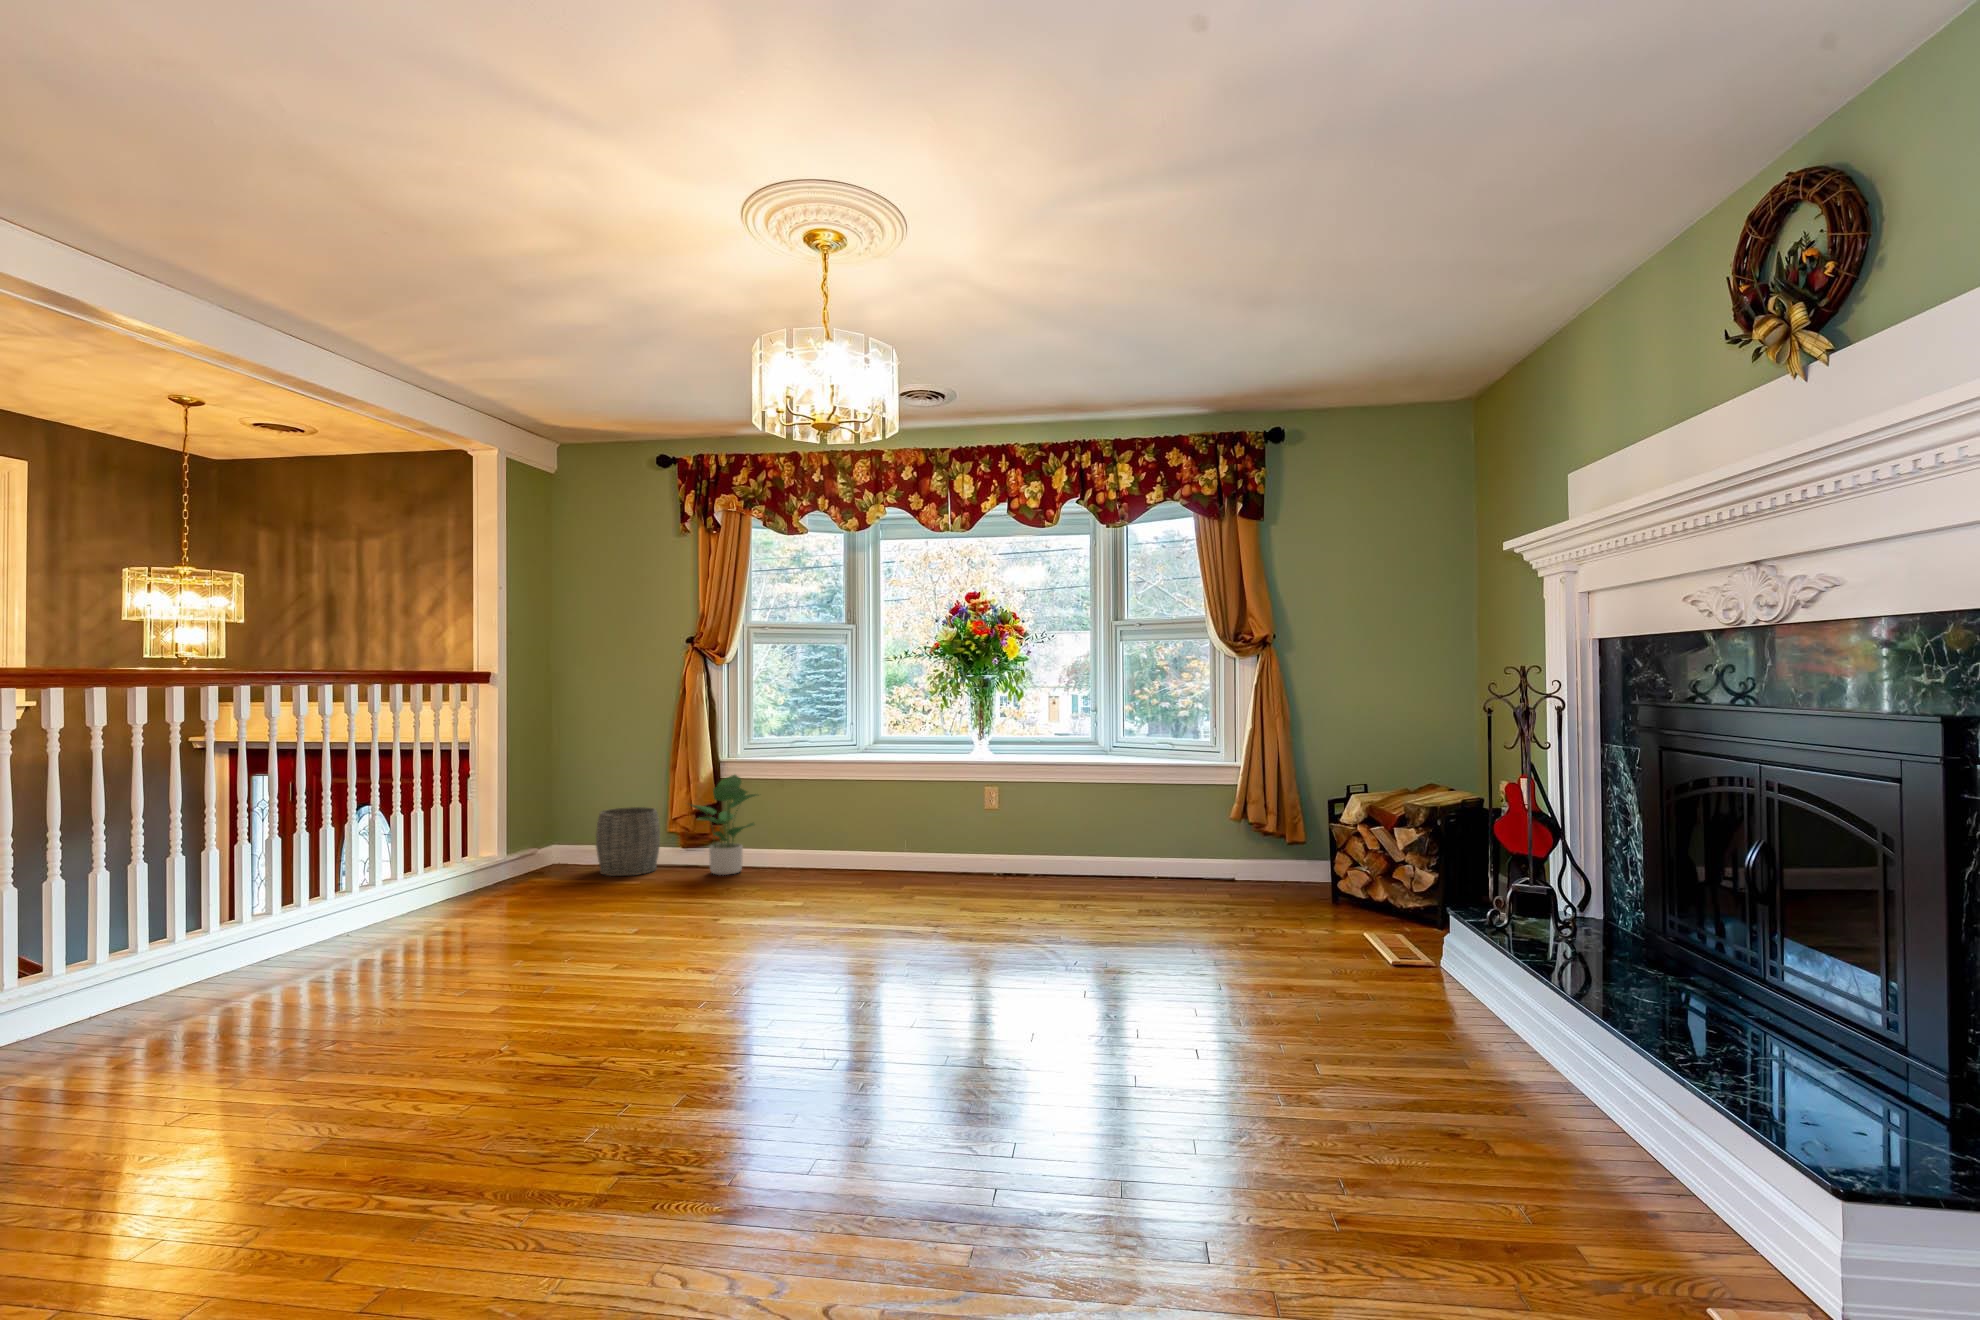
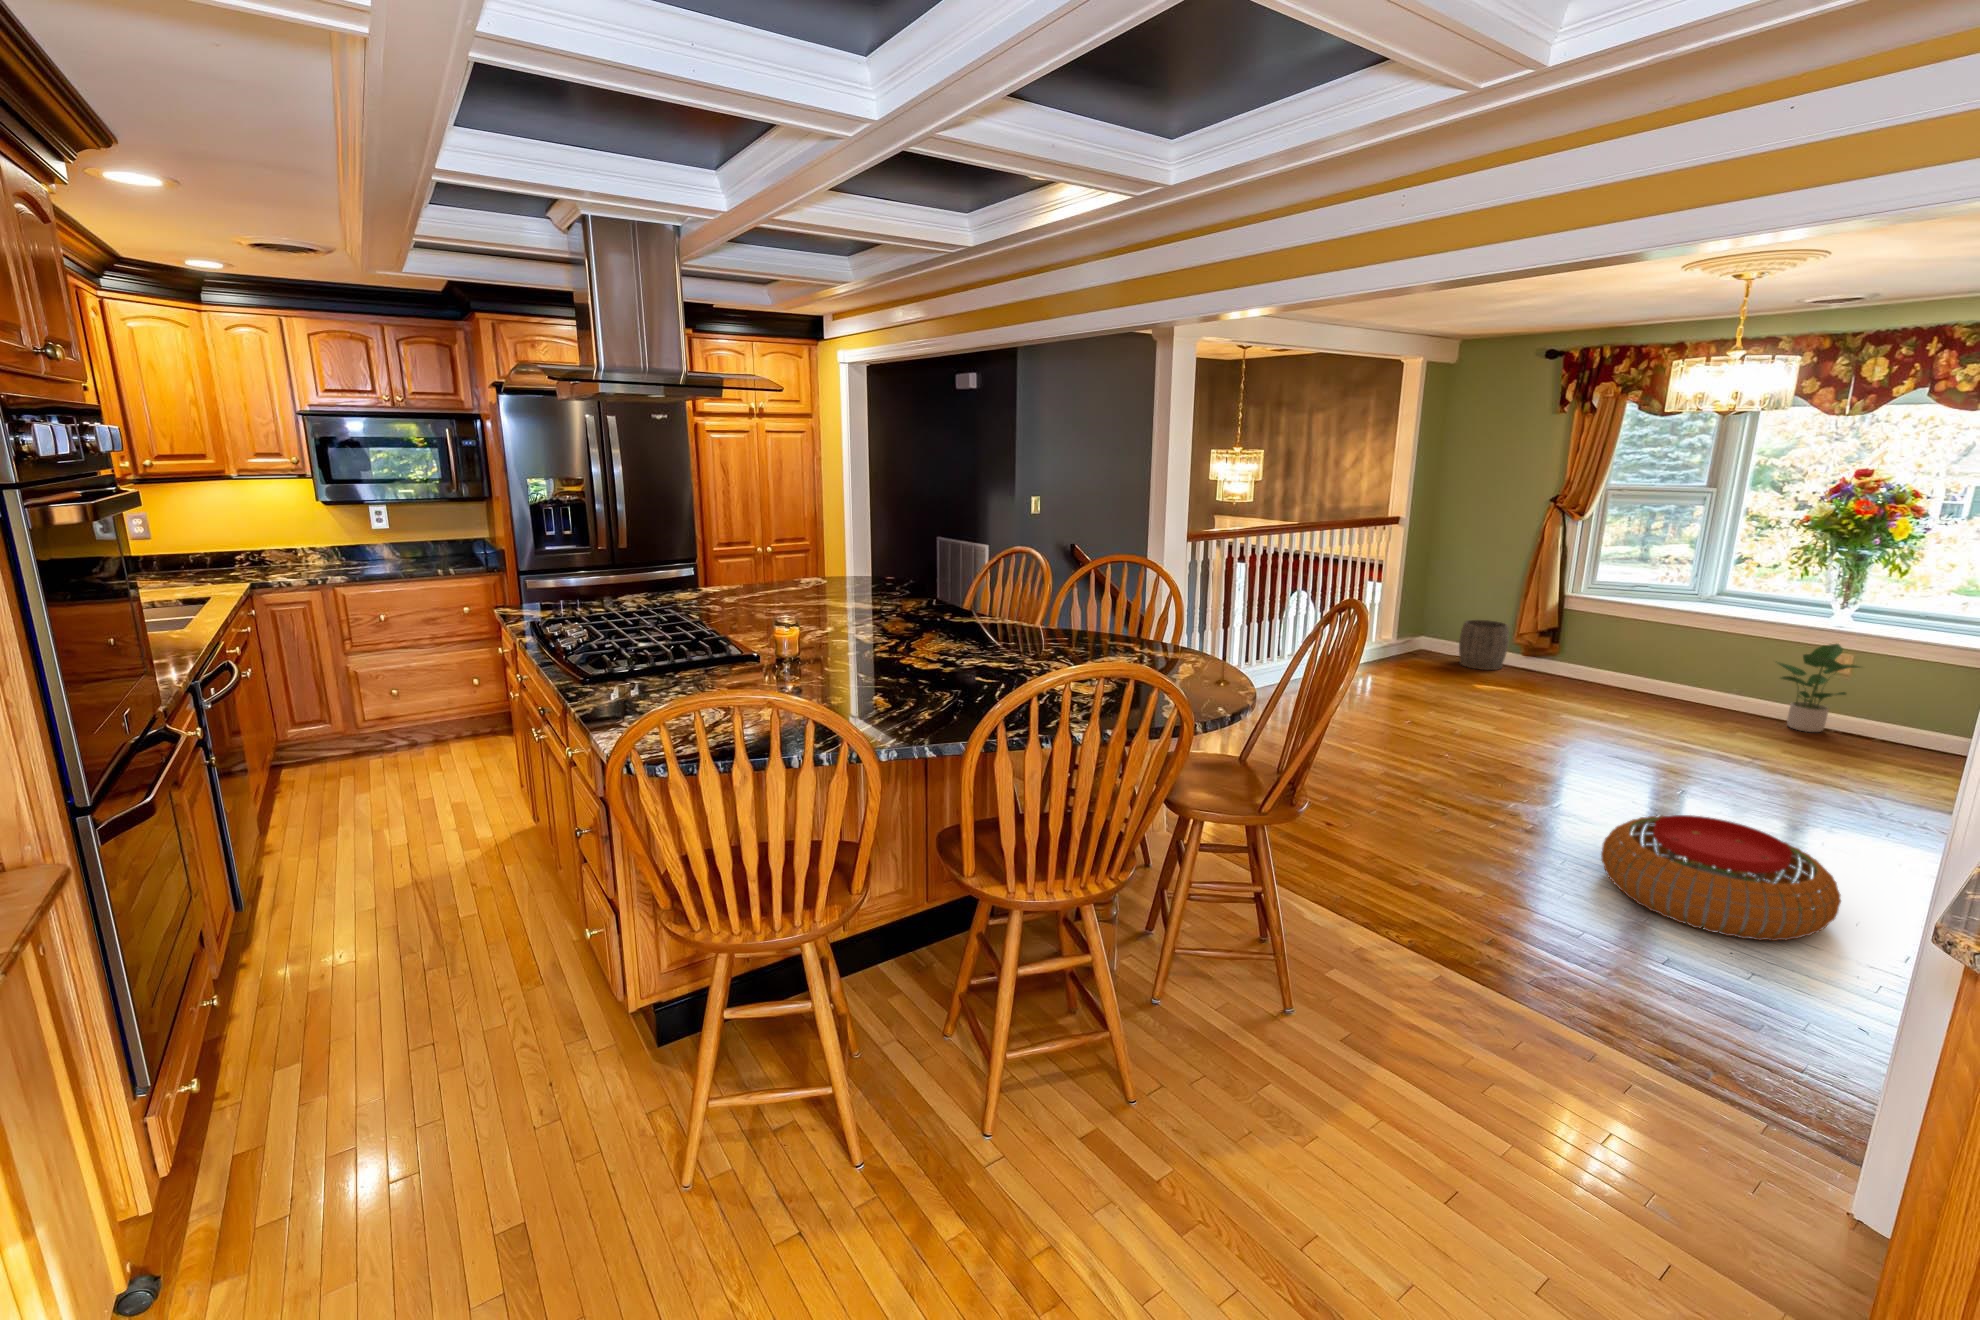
potted plant: present [691,775,759,875] -> present [1776,644,1859,732]
pouf: none [786,998,1097,1204] -> present [1601,815,1841,941]

